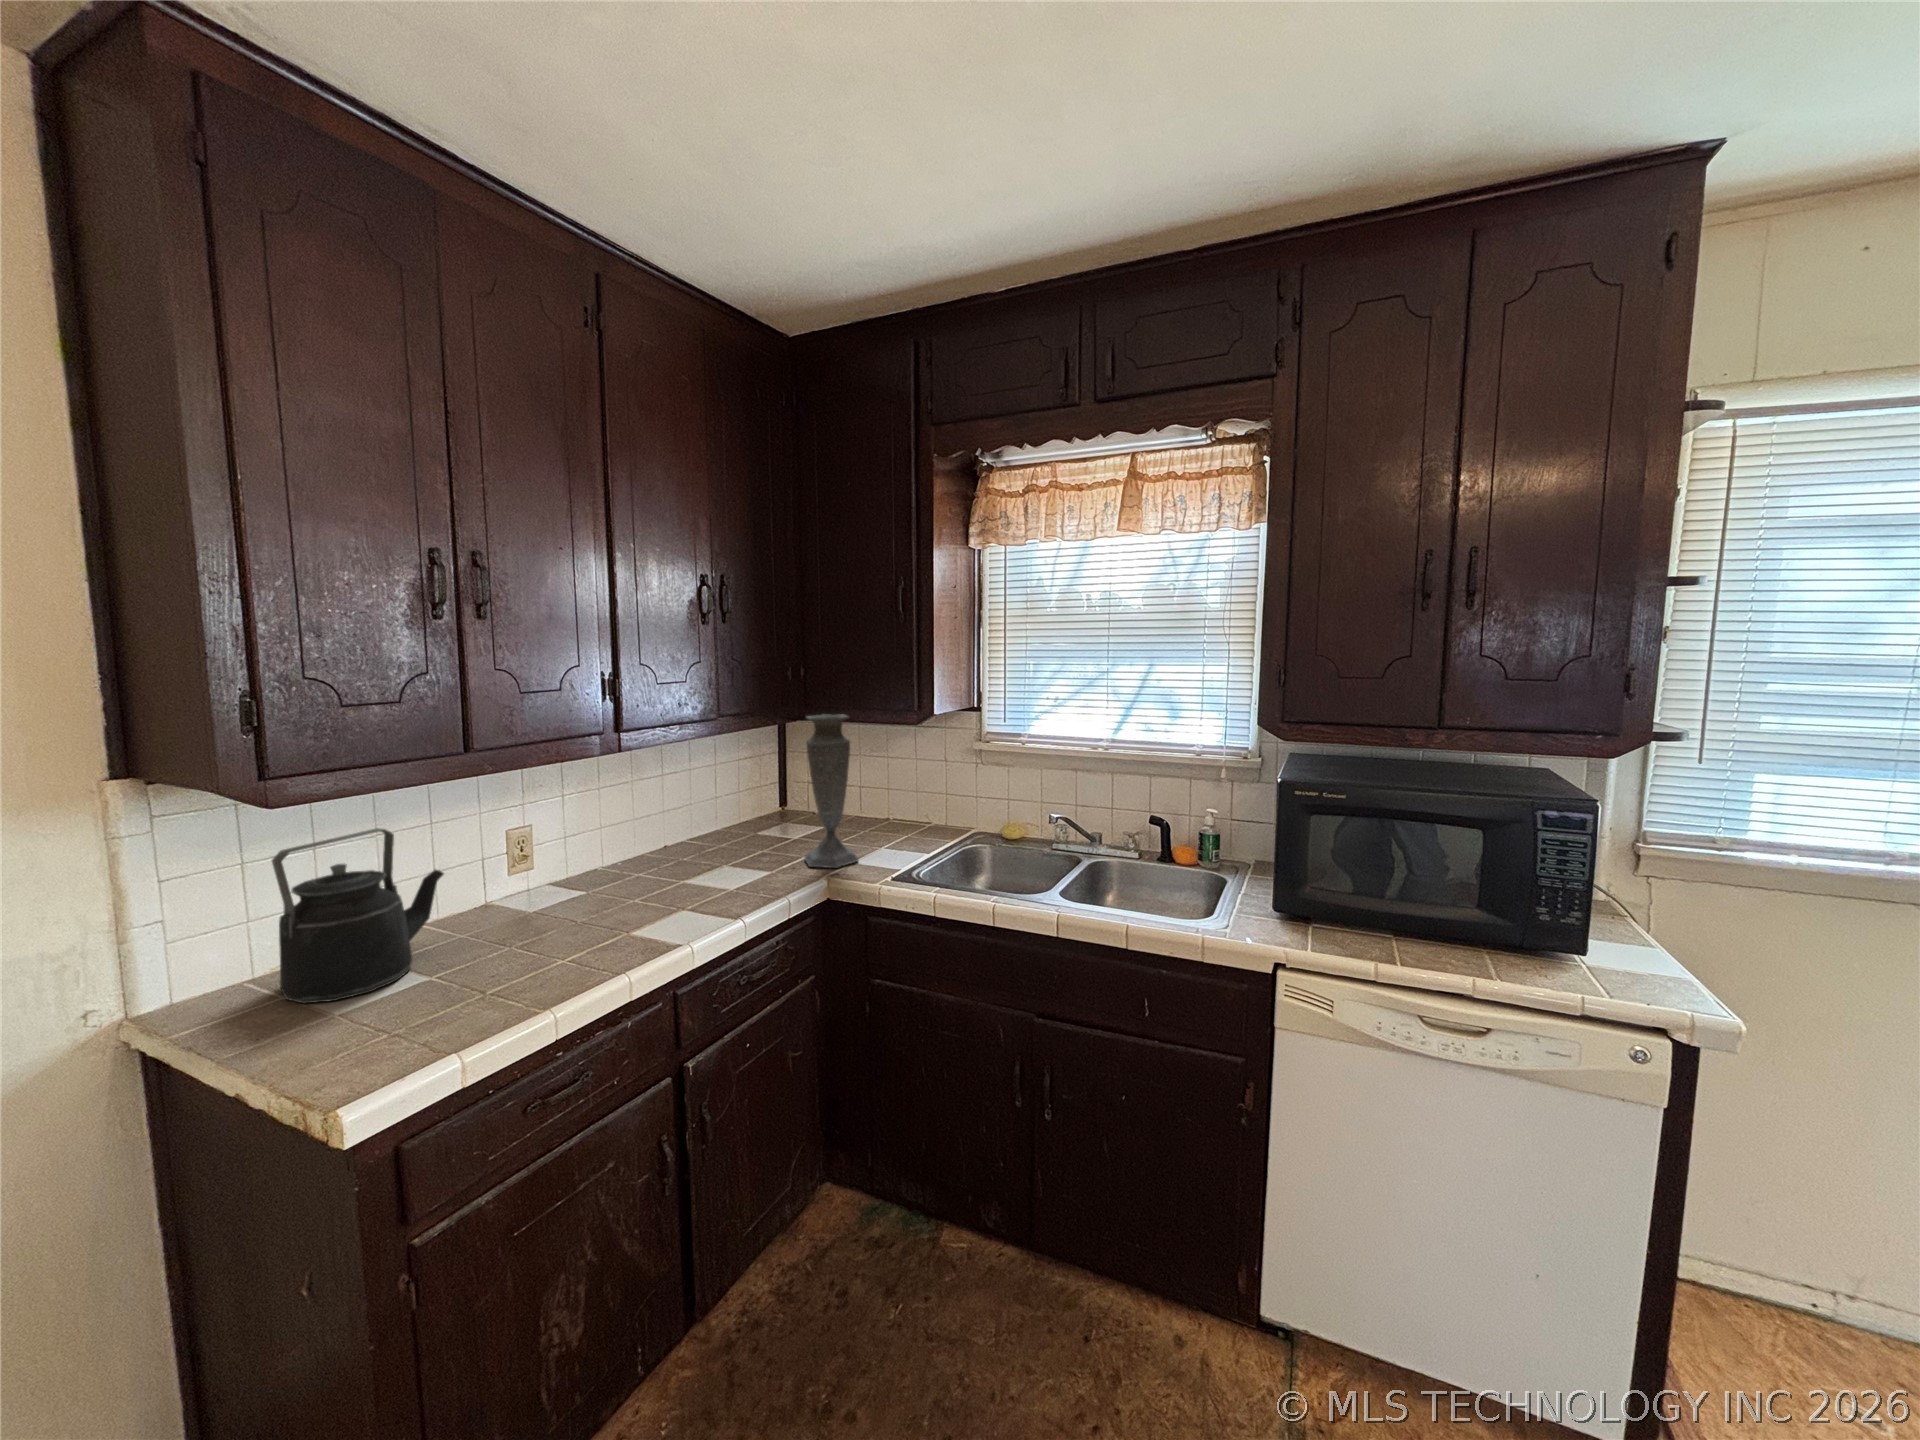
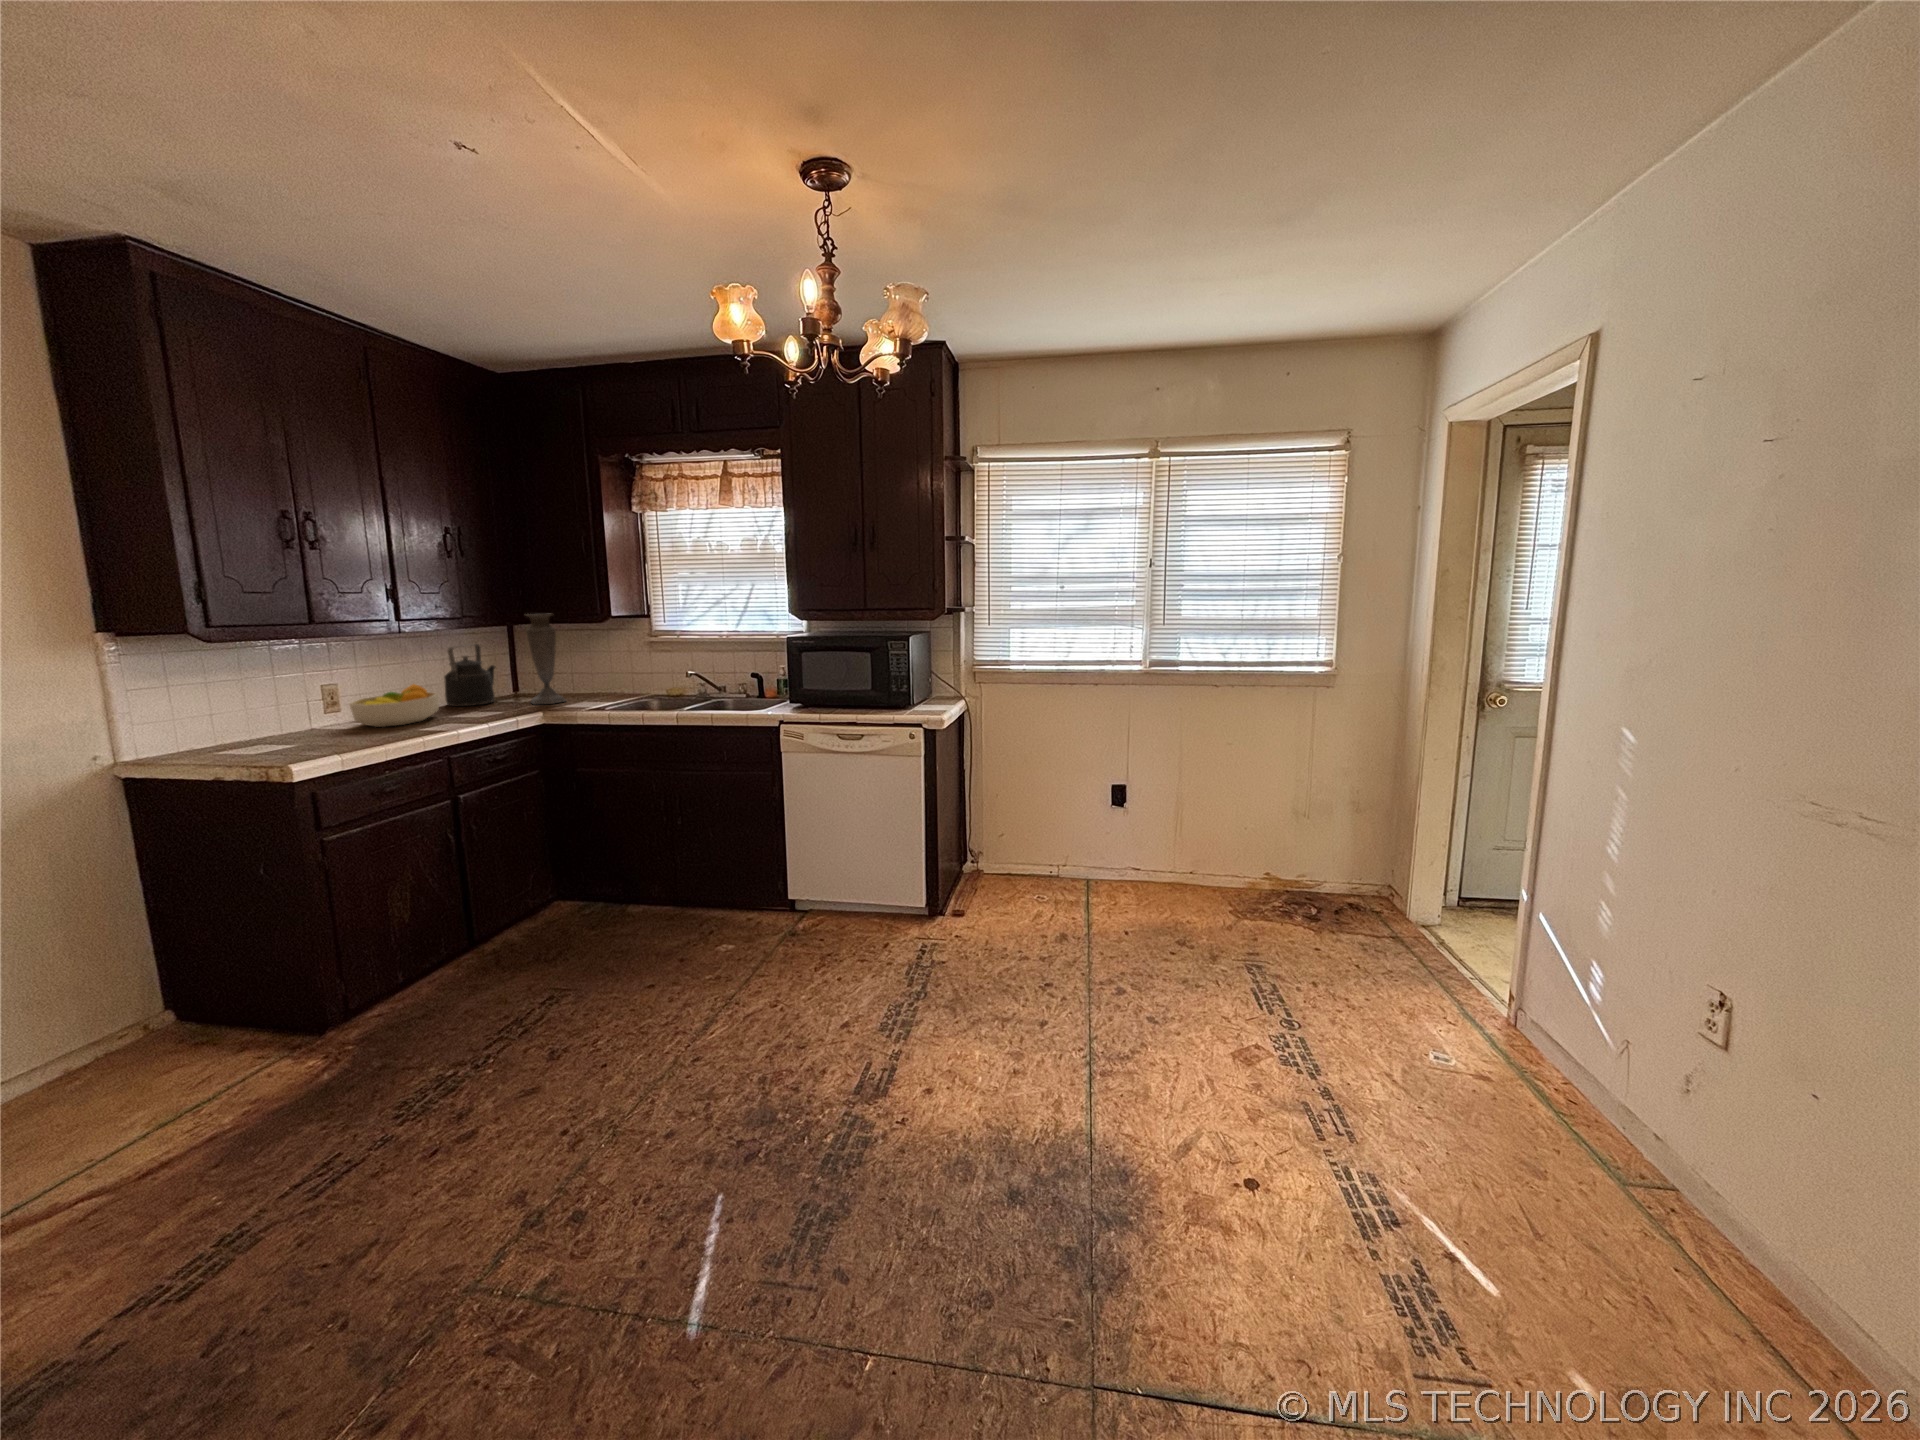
kettle: present [272,828,444,1004] -> present [444,644,495,706]
fruit bowl: none [526,836,670,925] -> present [349,684,439,727]

